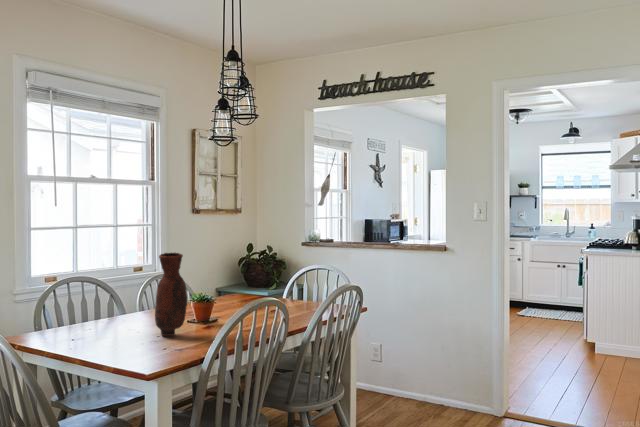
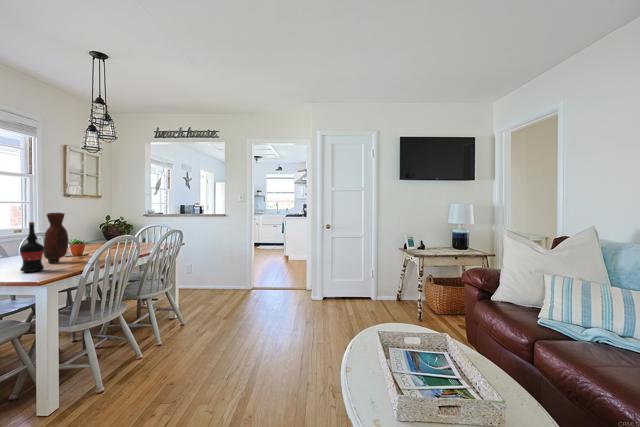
wine bottle: none [124,273,153,354] -> present [20,222,44,272]

